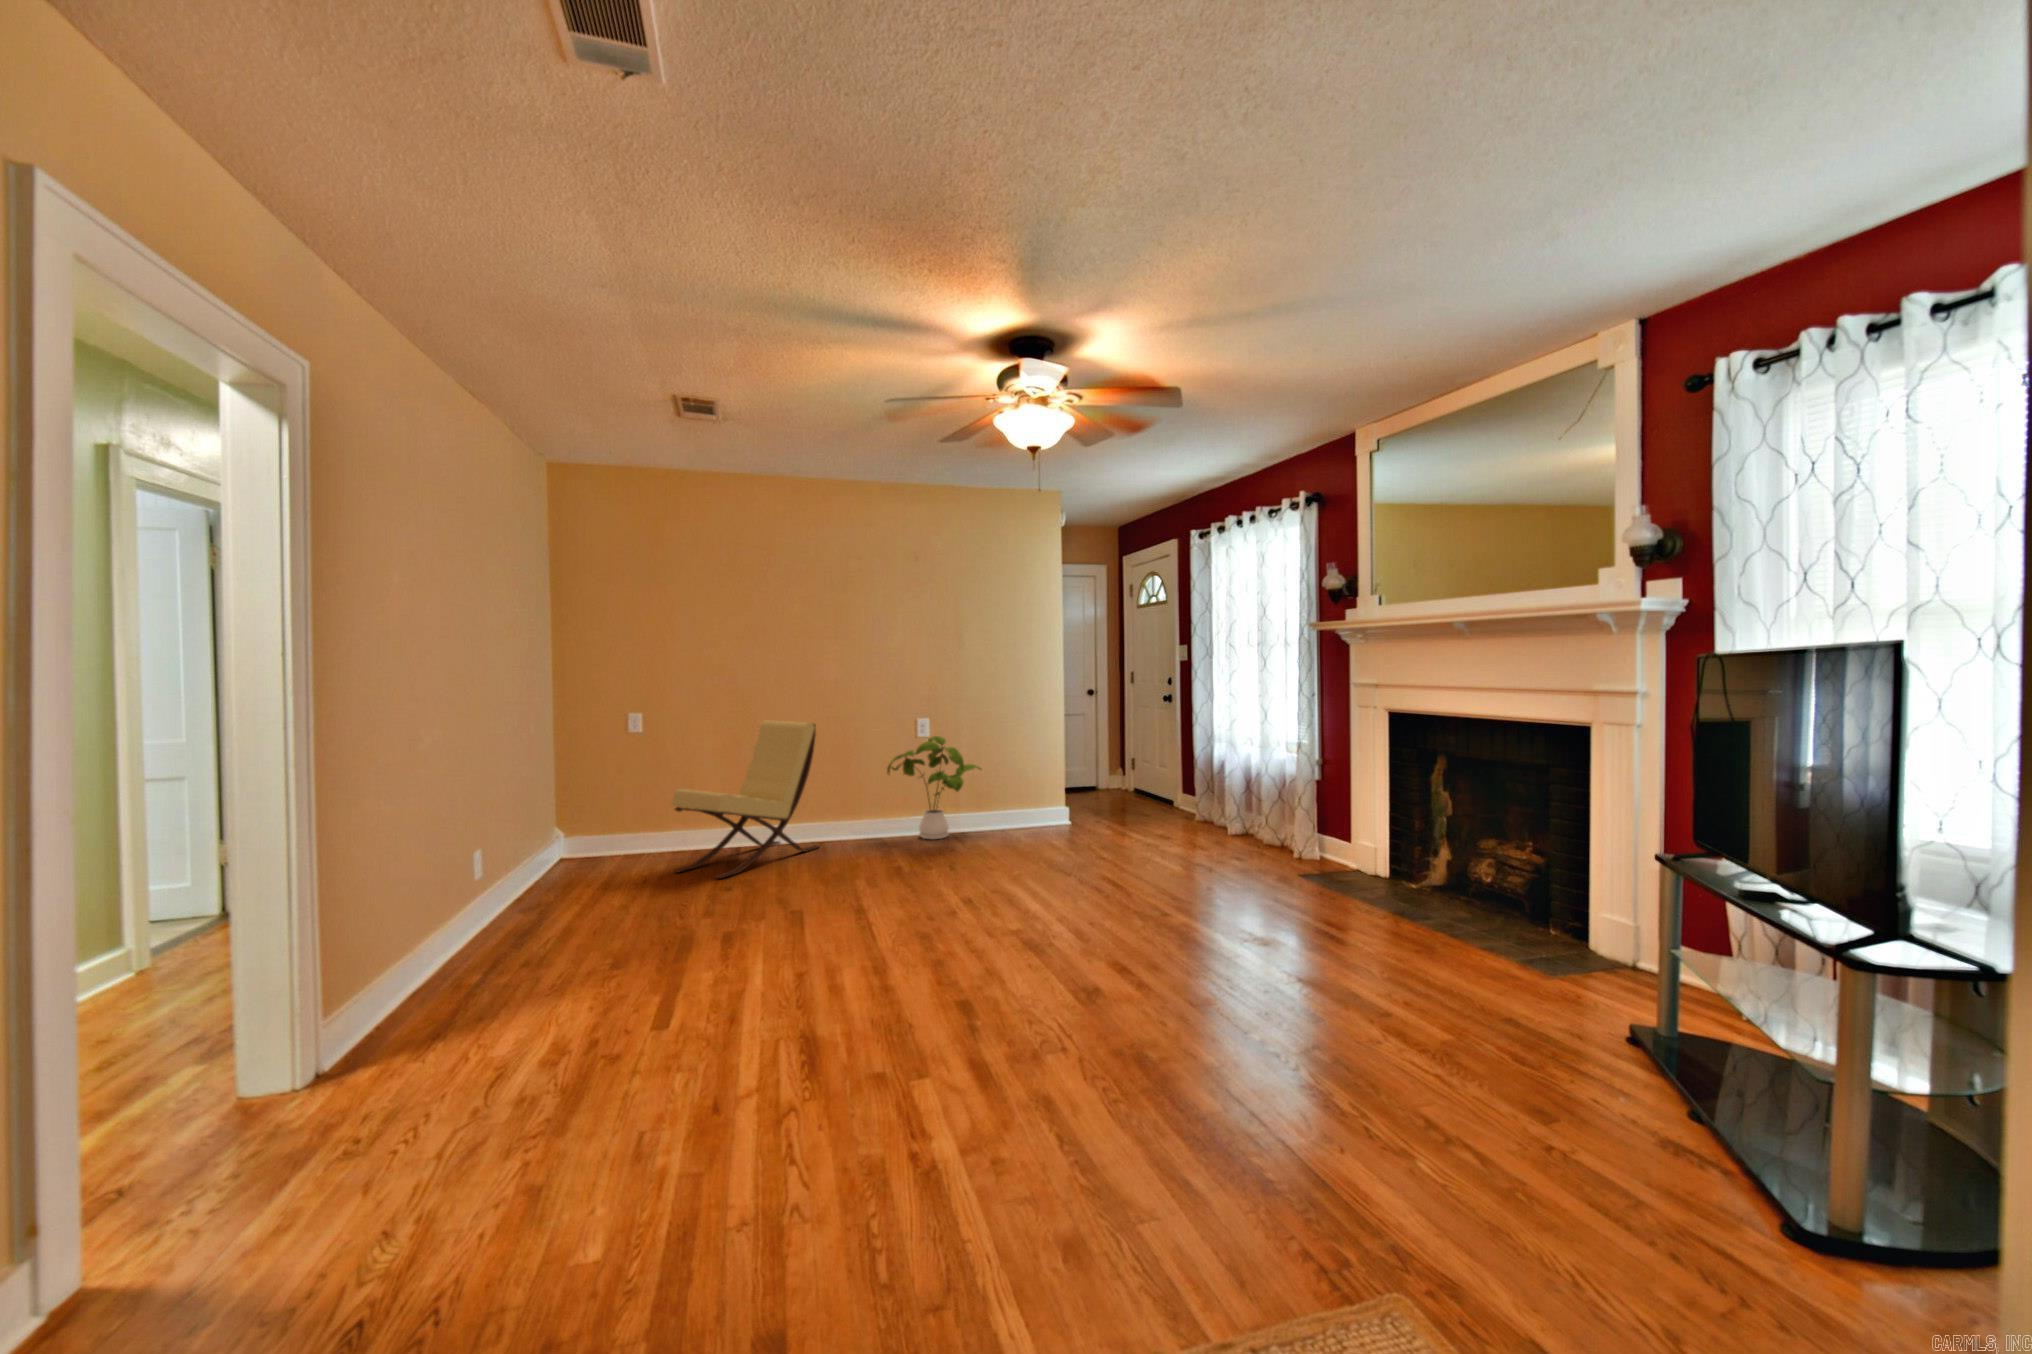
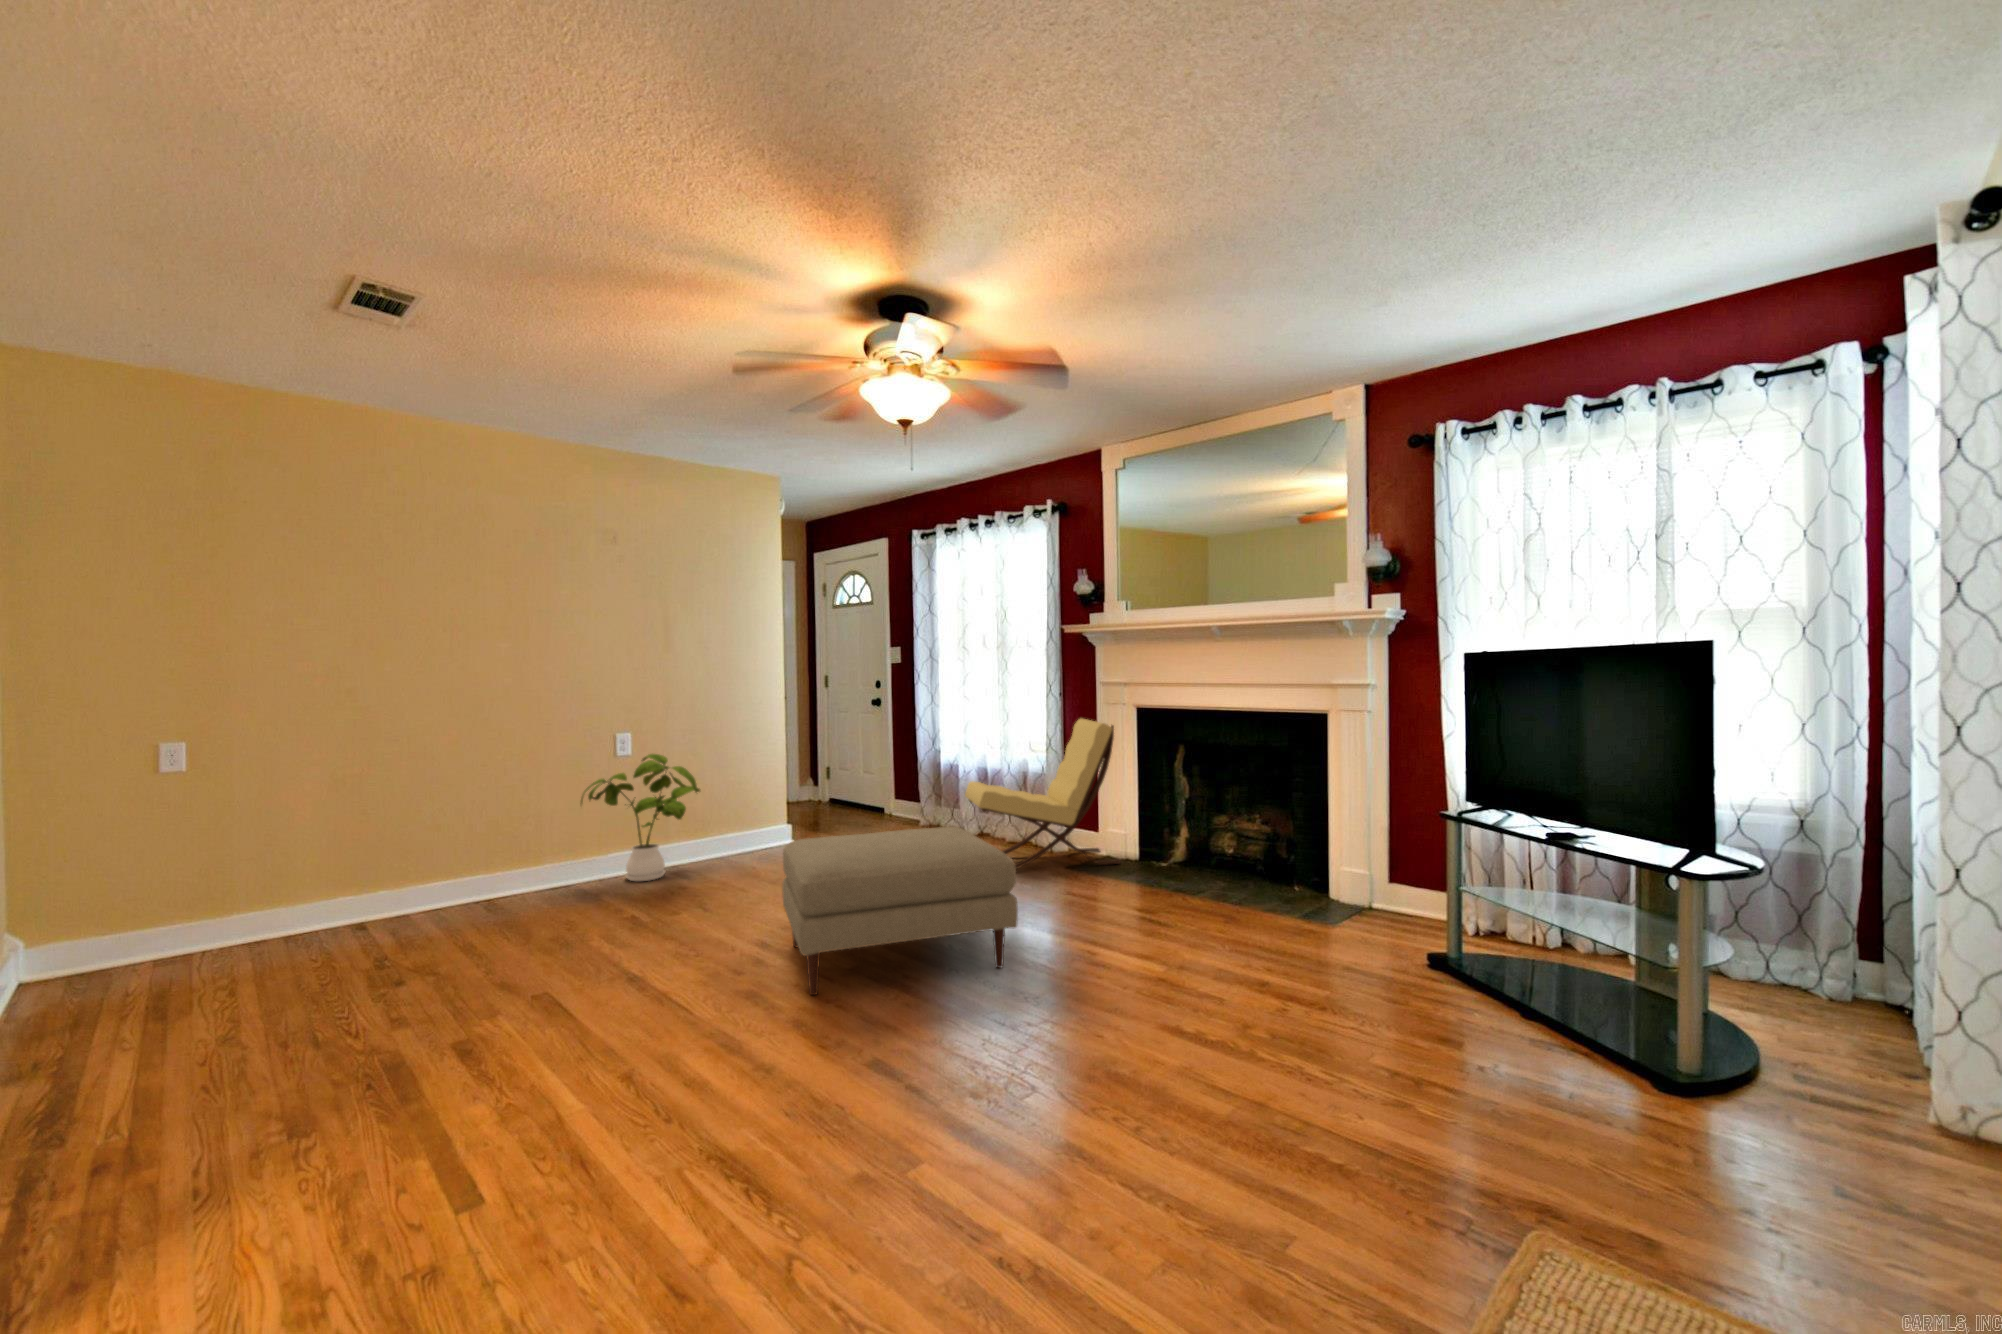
lounge chair: present [672,720,818,878] -> present [965,719,1121,869]
ottoman: none [951,814,1148,950] -> present [782,827,1018,995]

